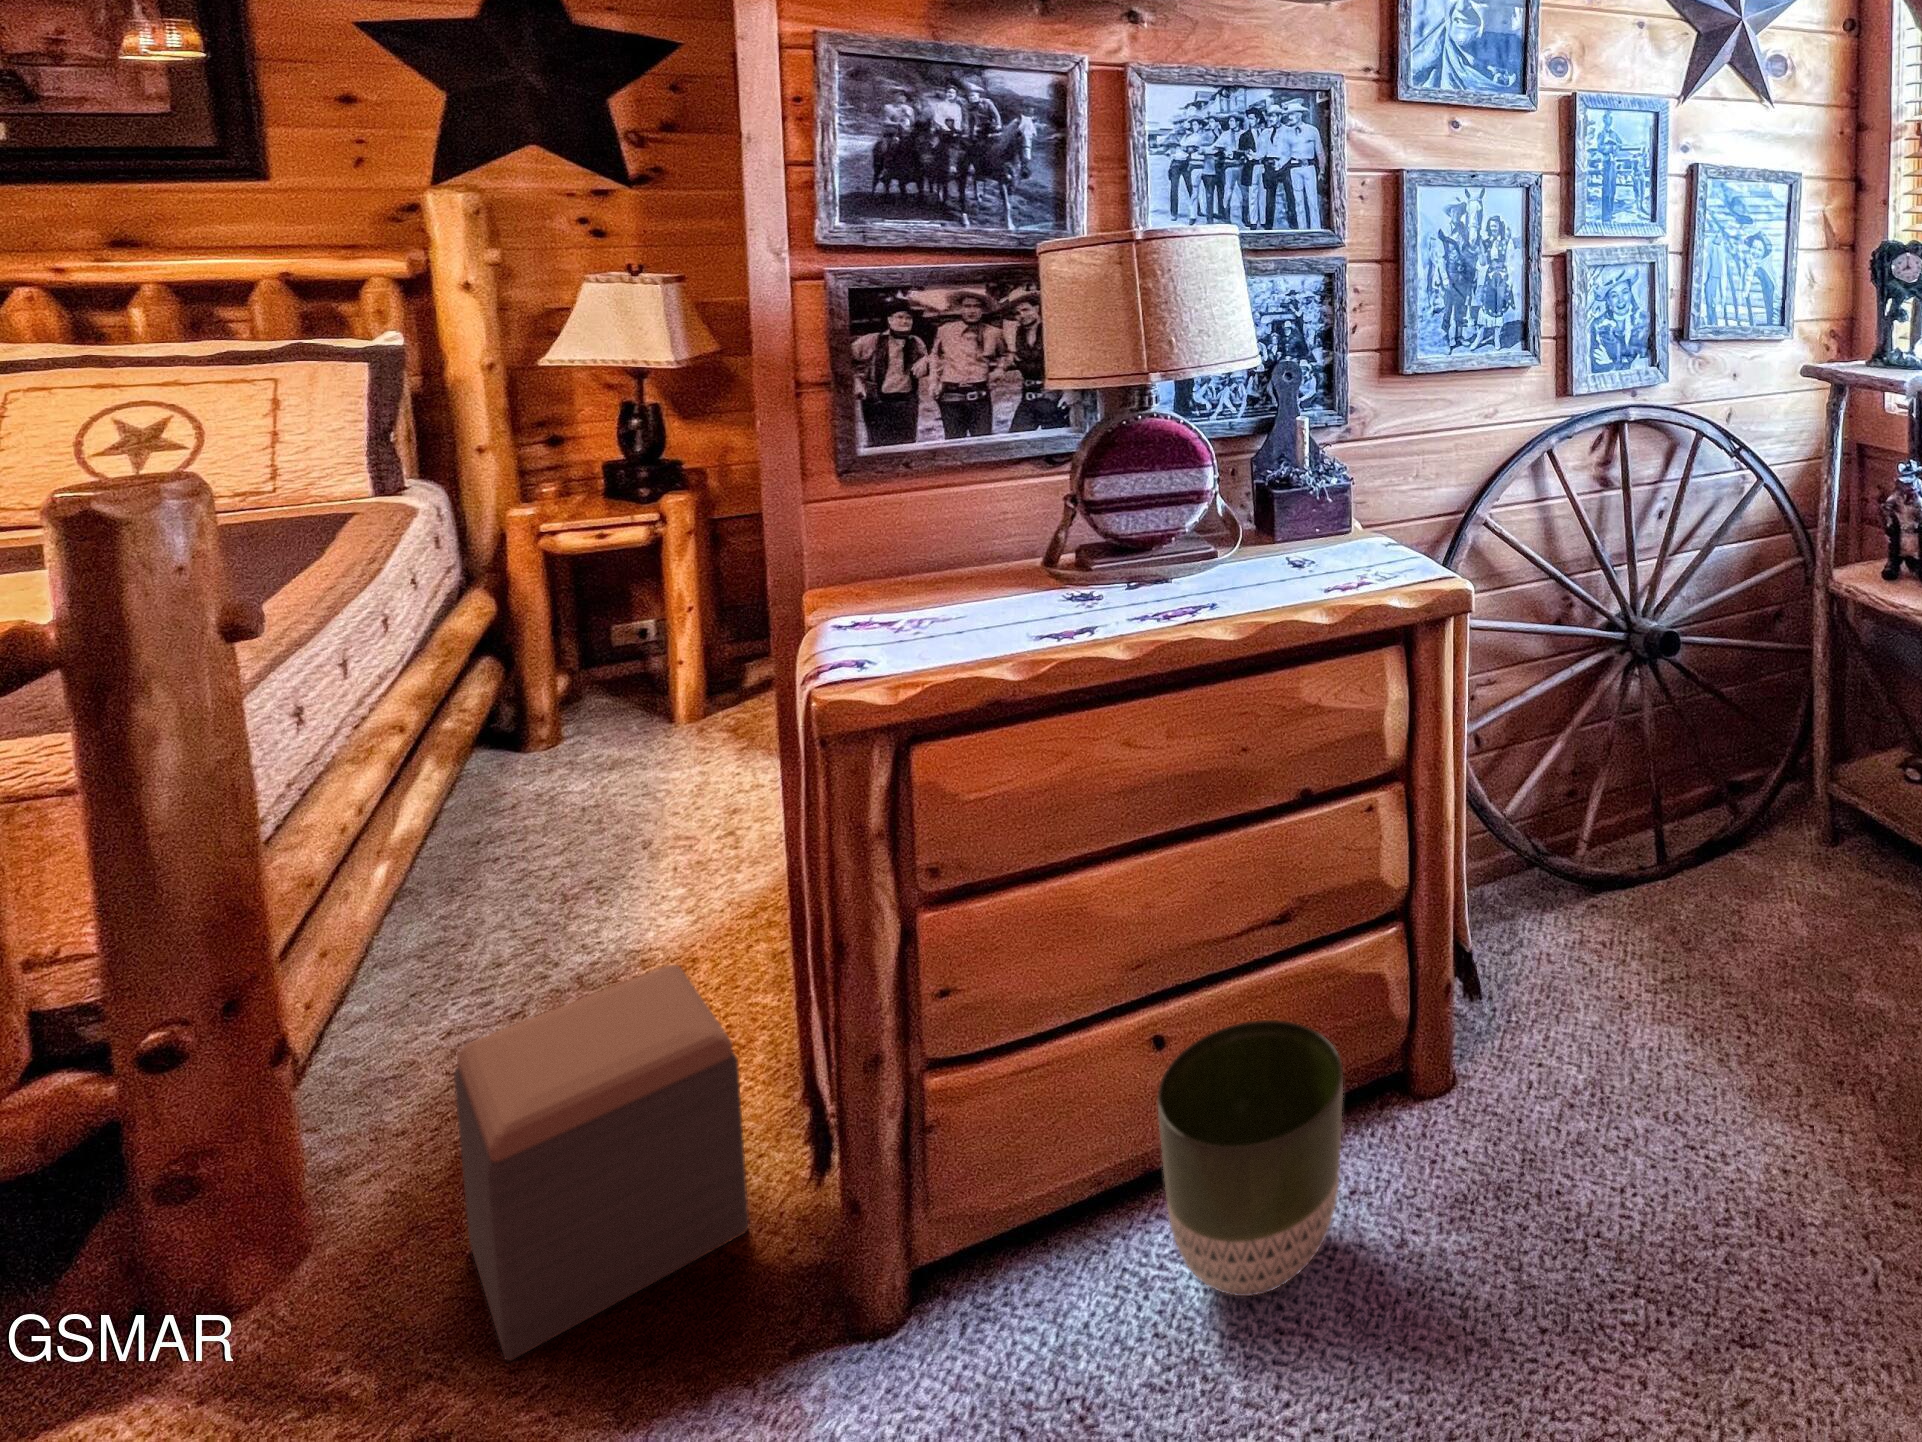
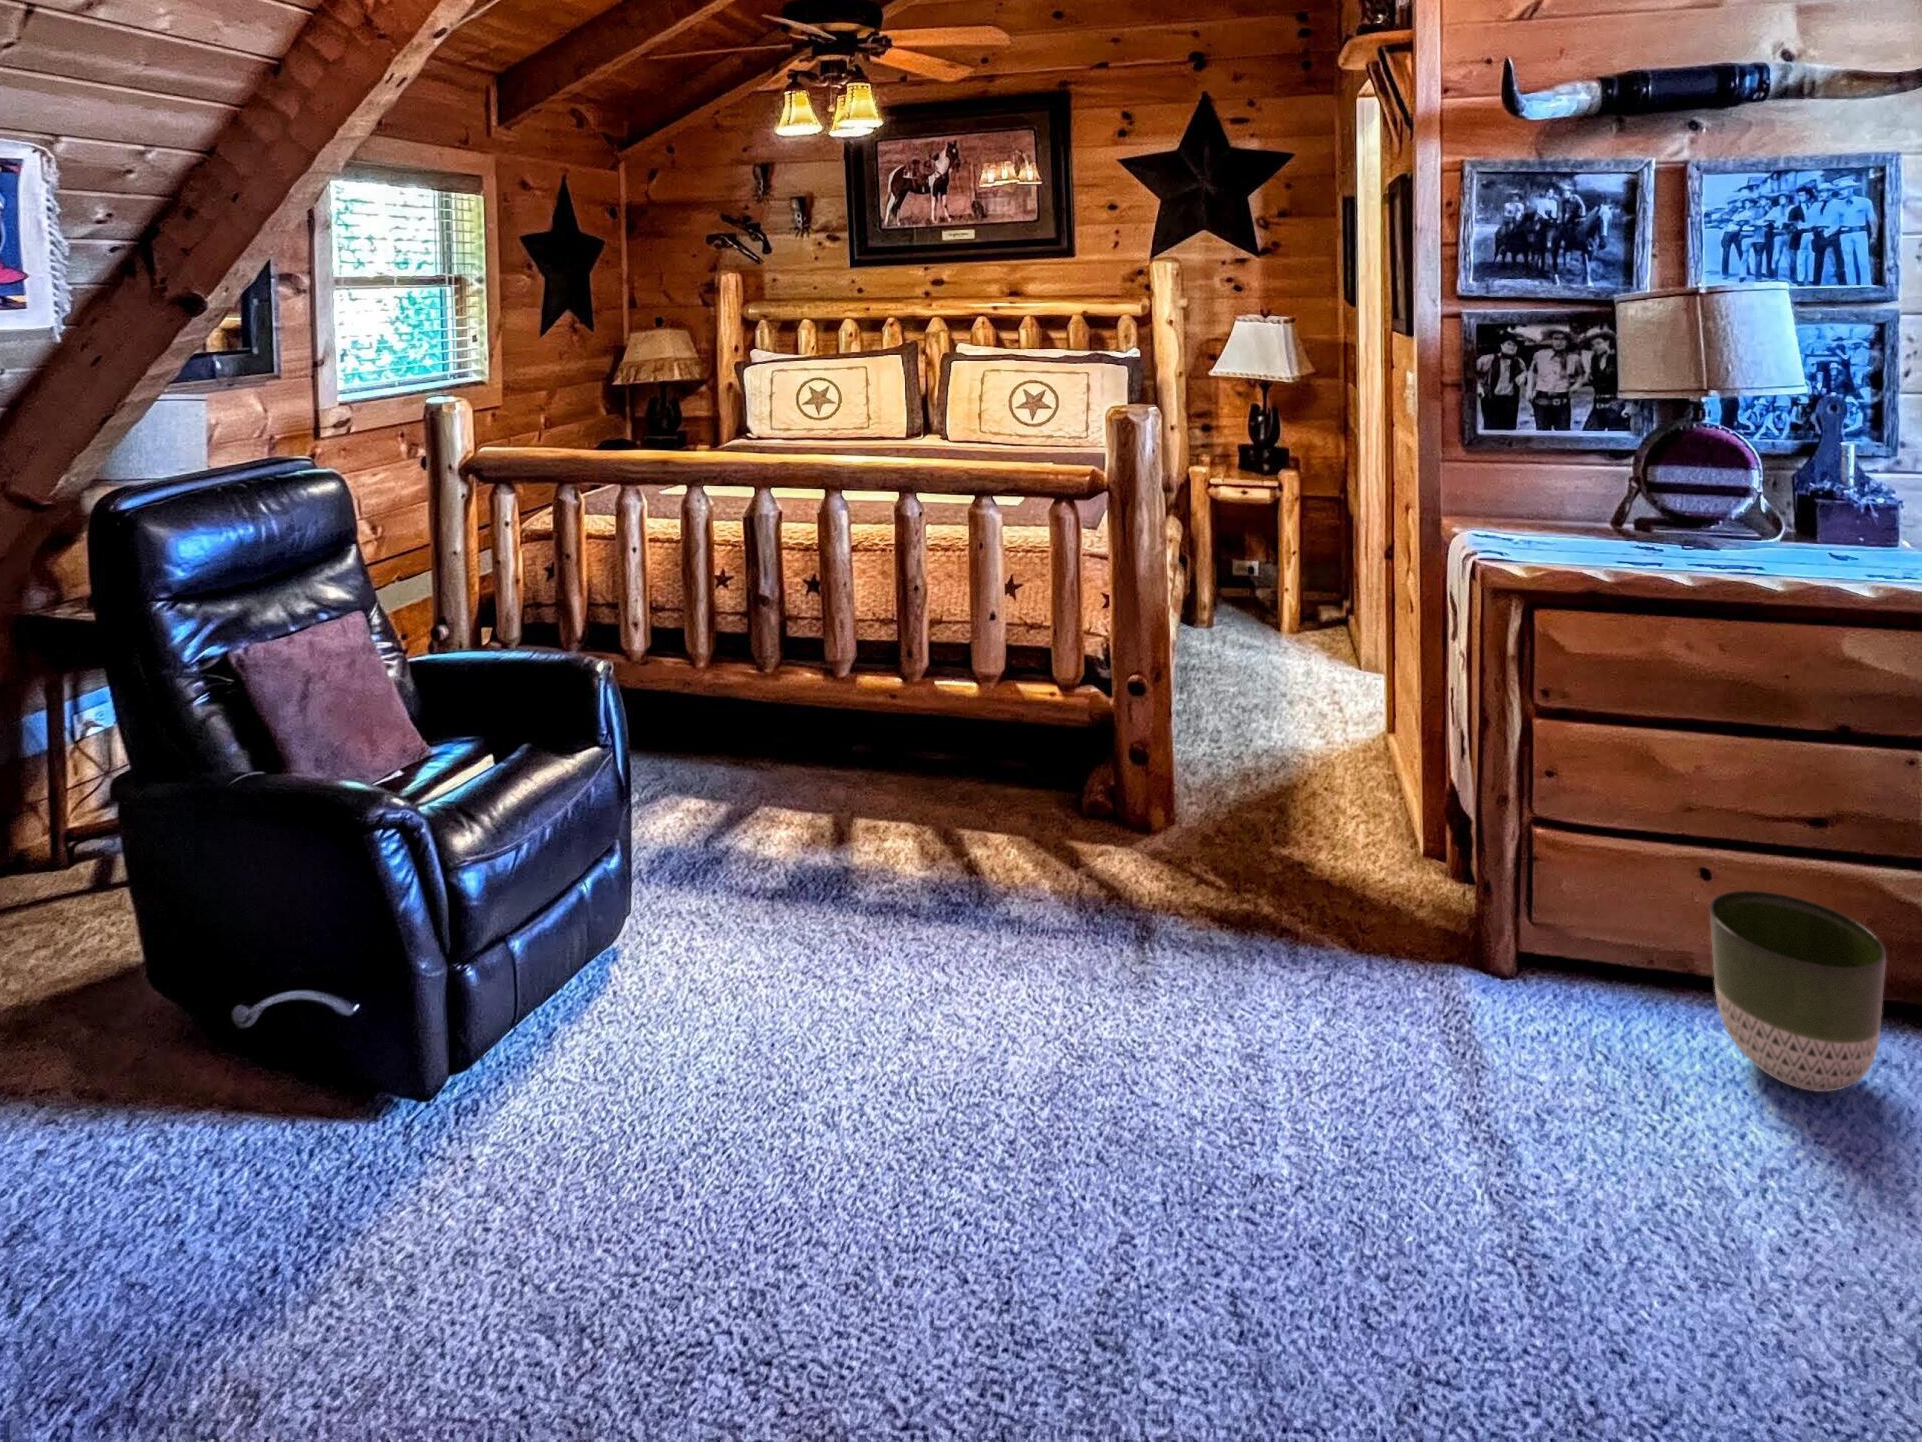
footstool: present [454,965,749,1360] -> none [1242,731,1398,905]

